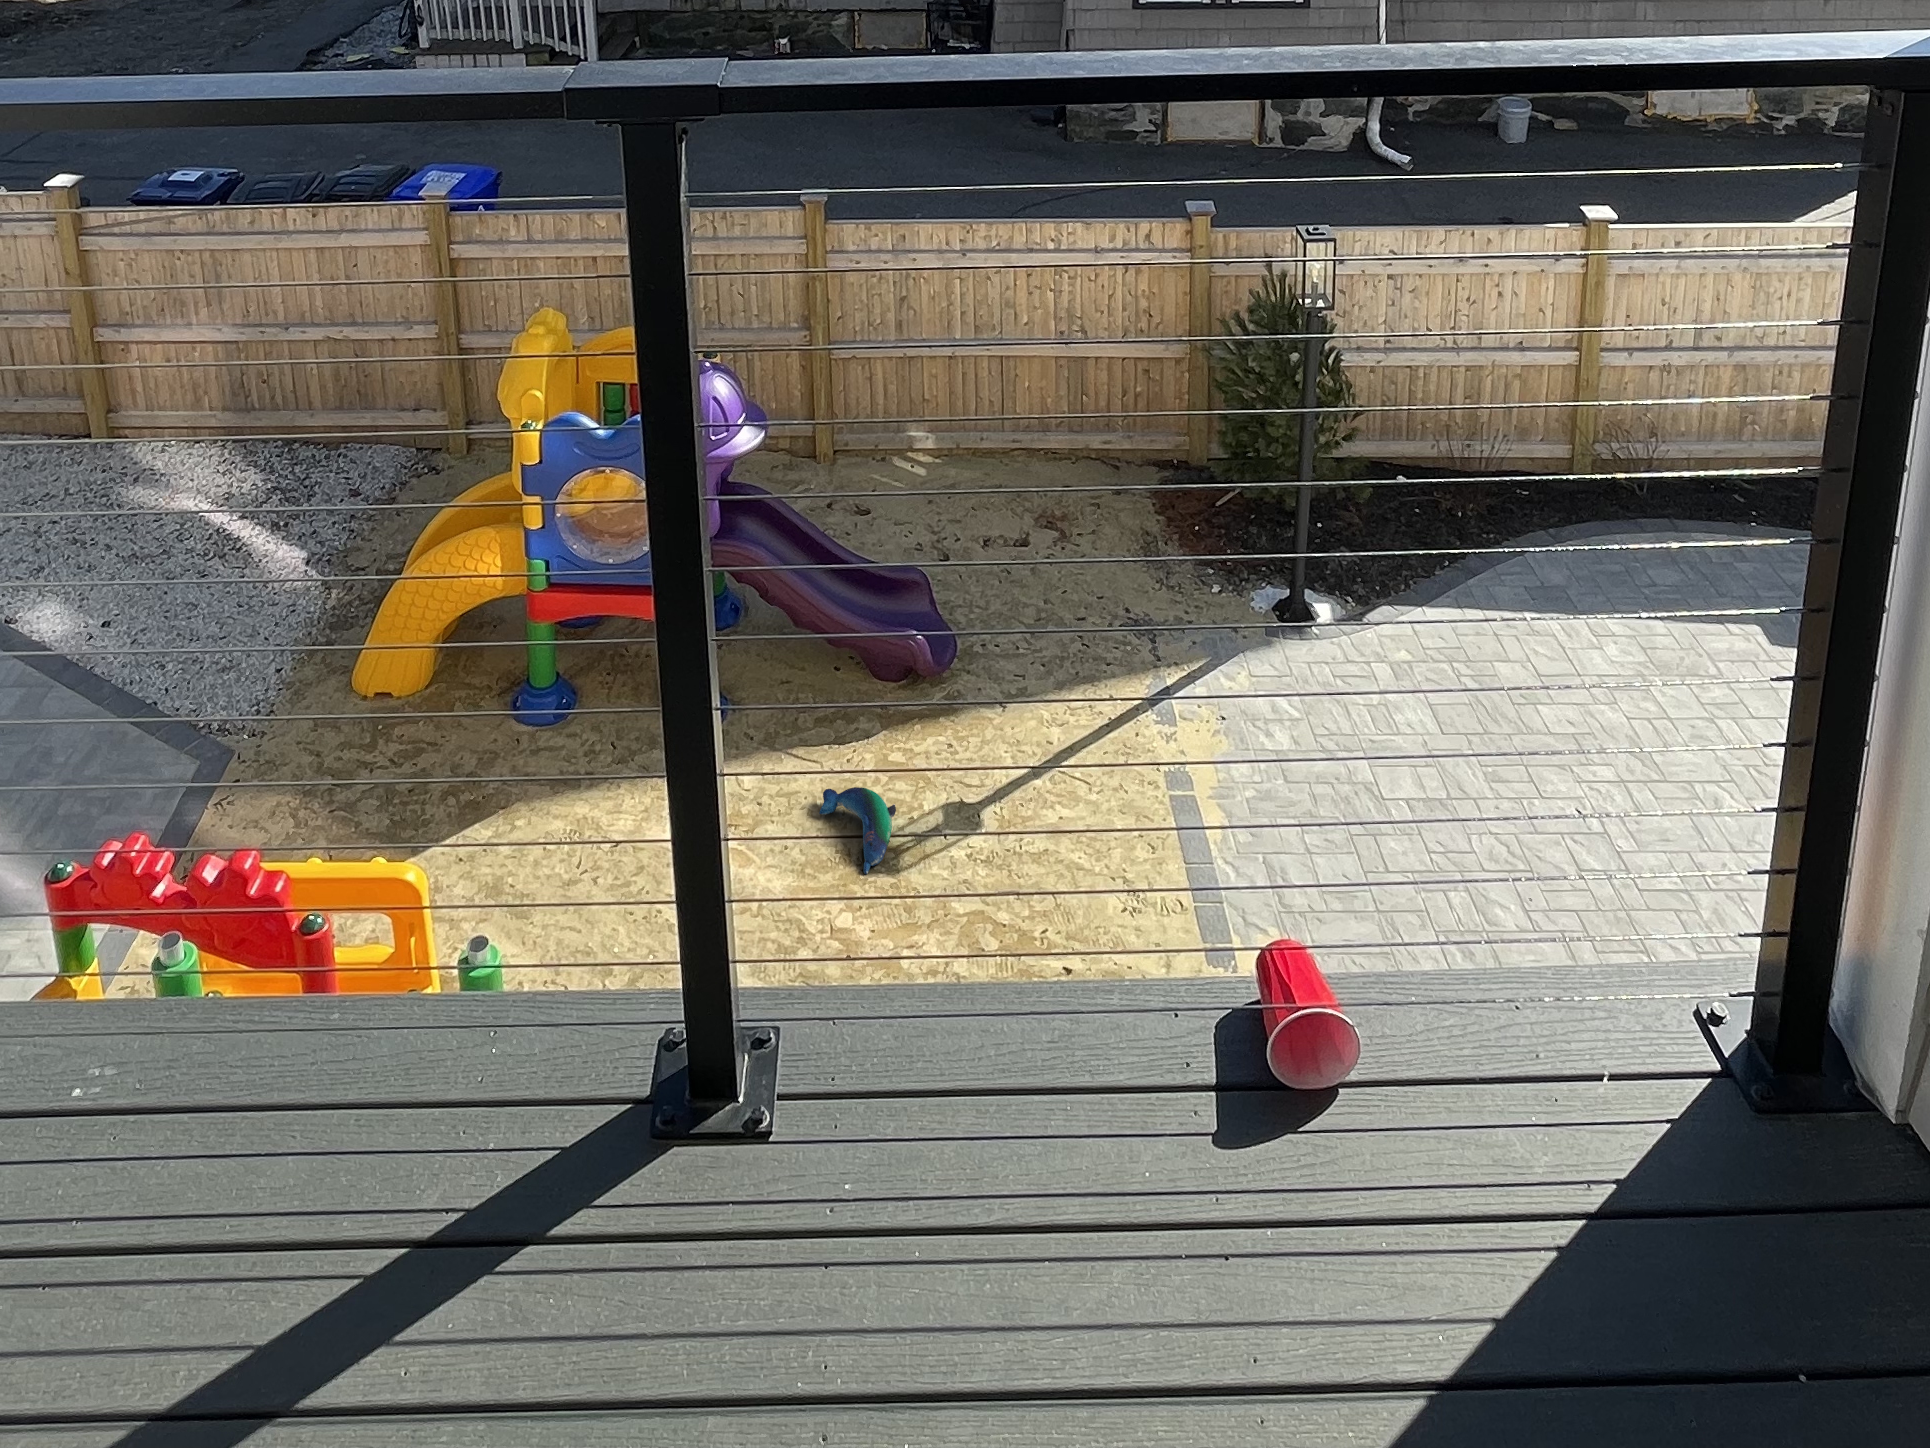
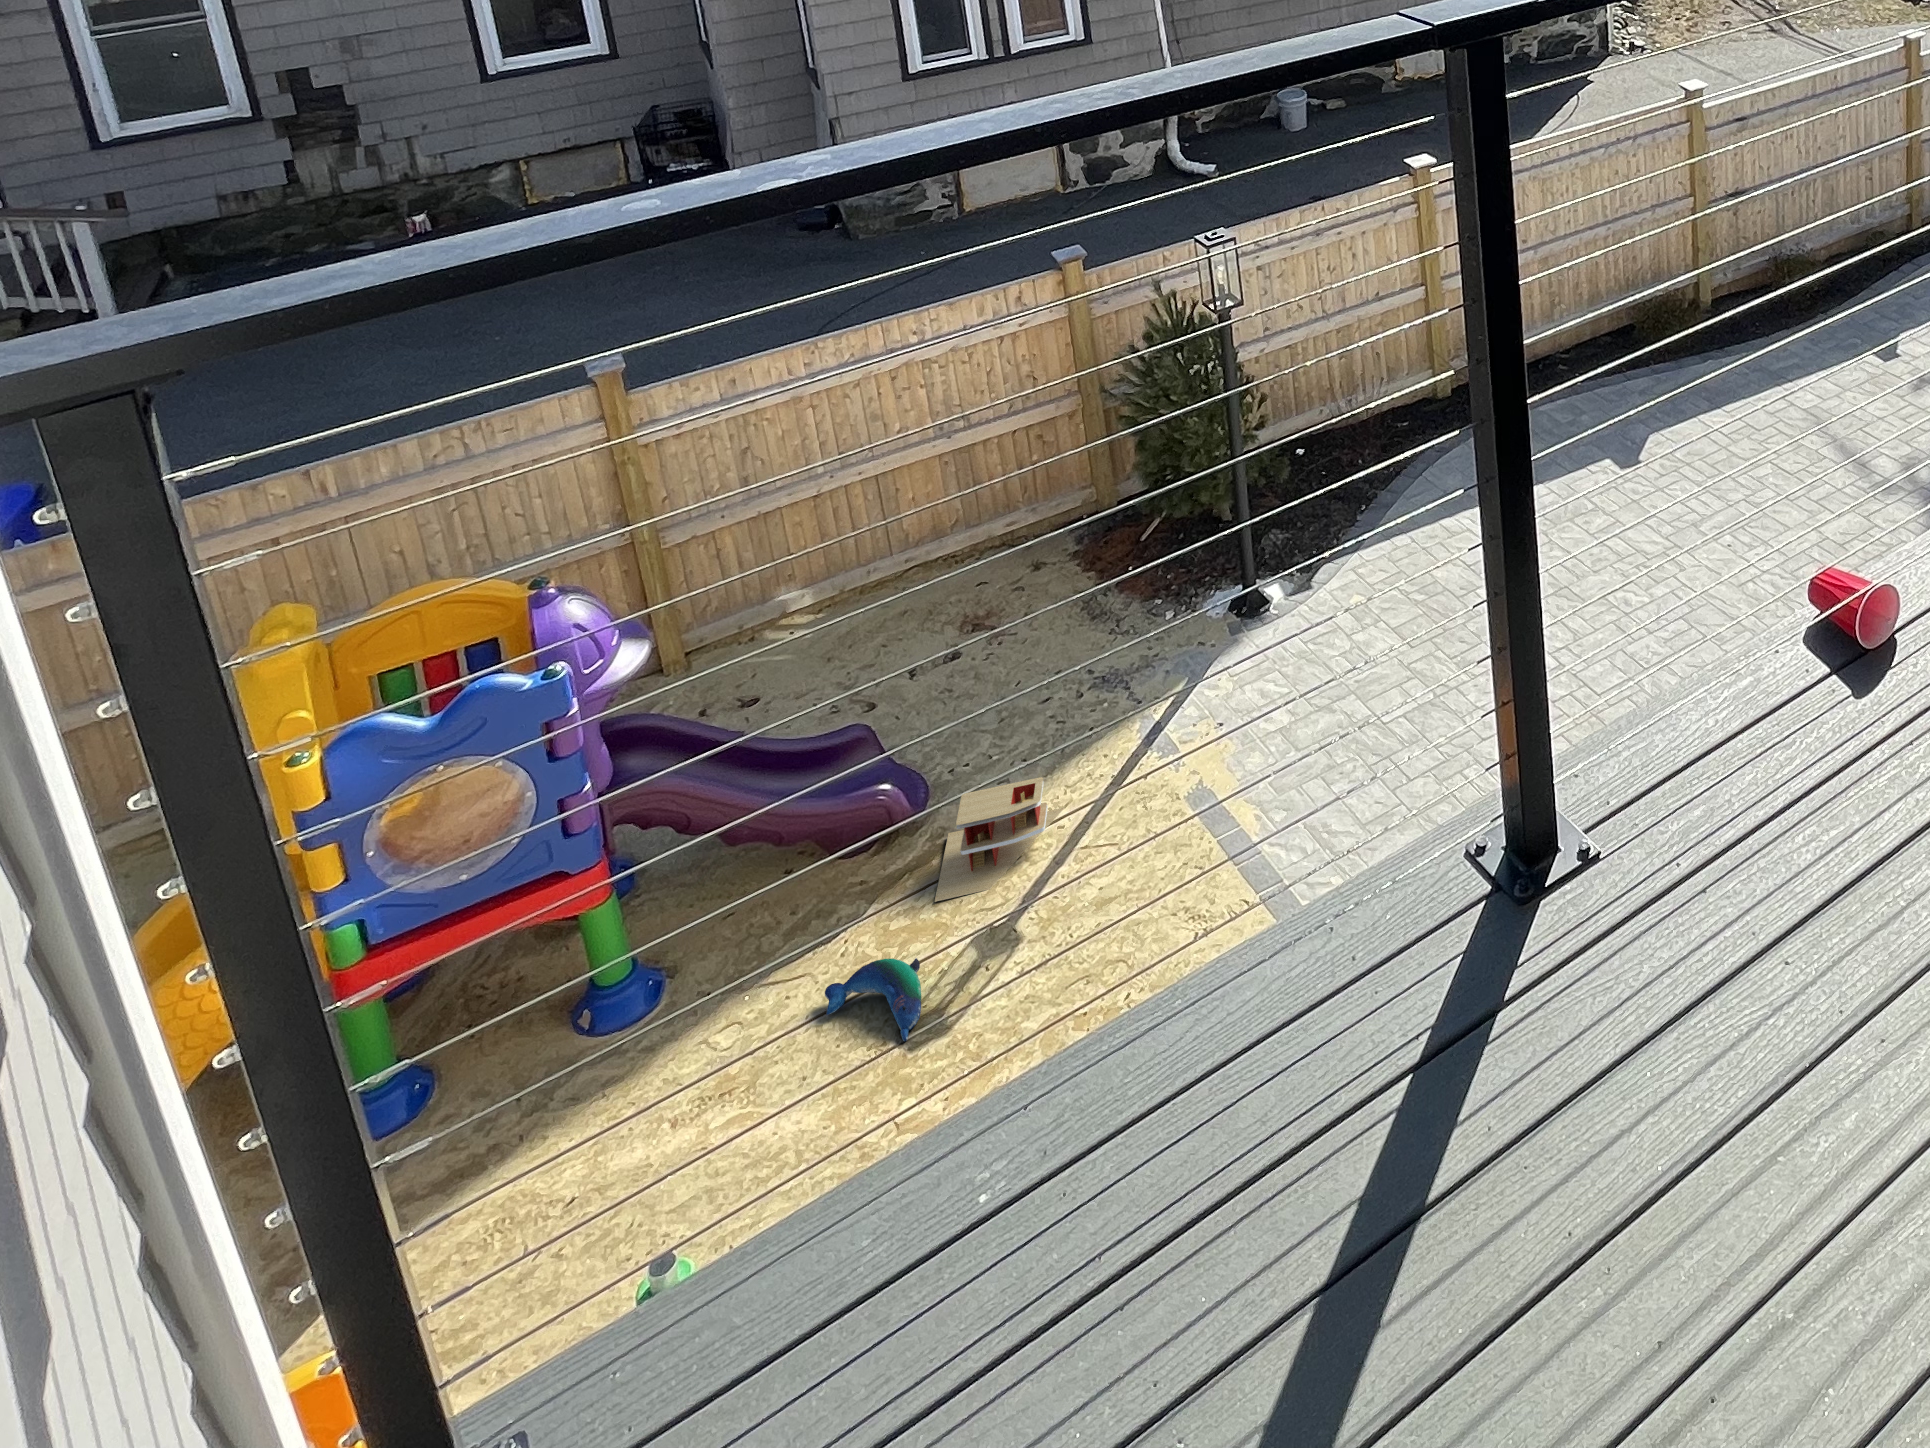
toy house: none [931,675,1074,795] -> present [935,777,1064,902]

